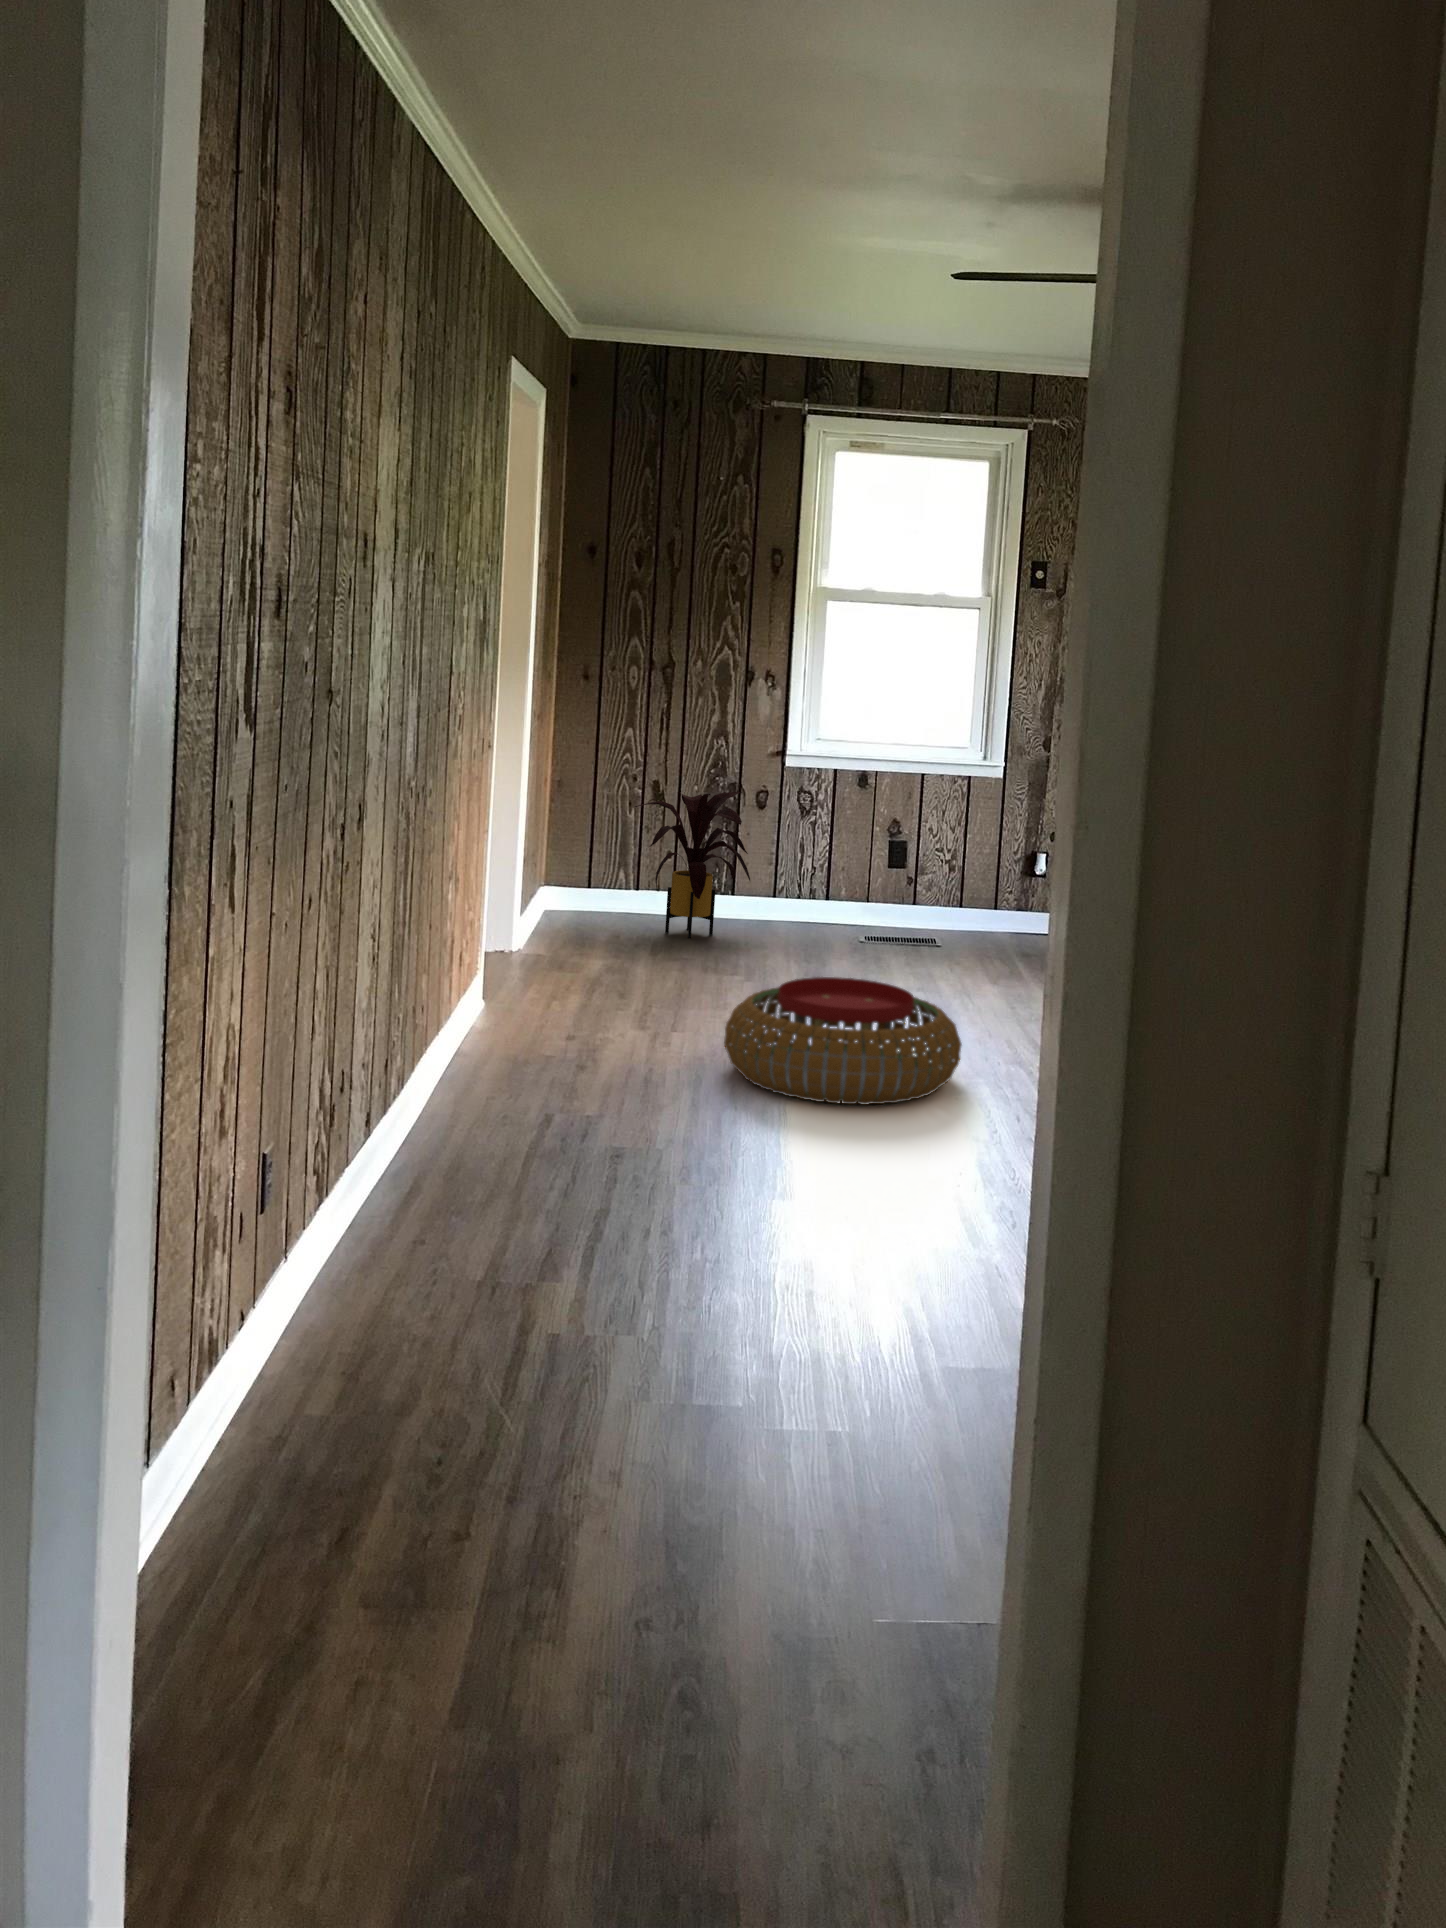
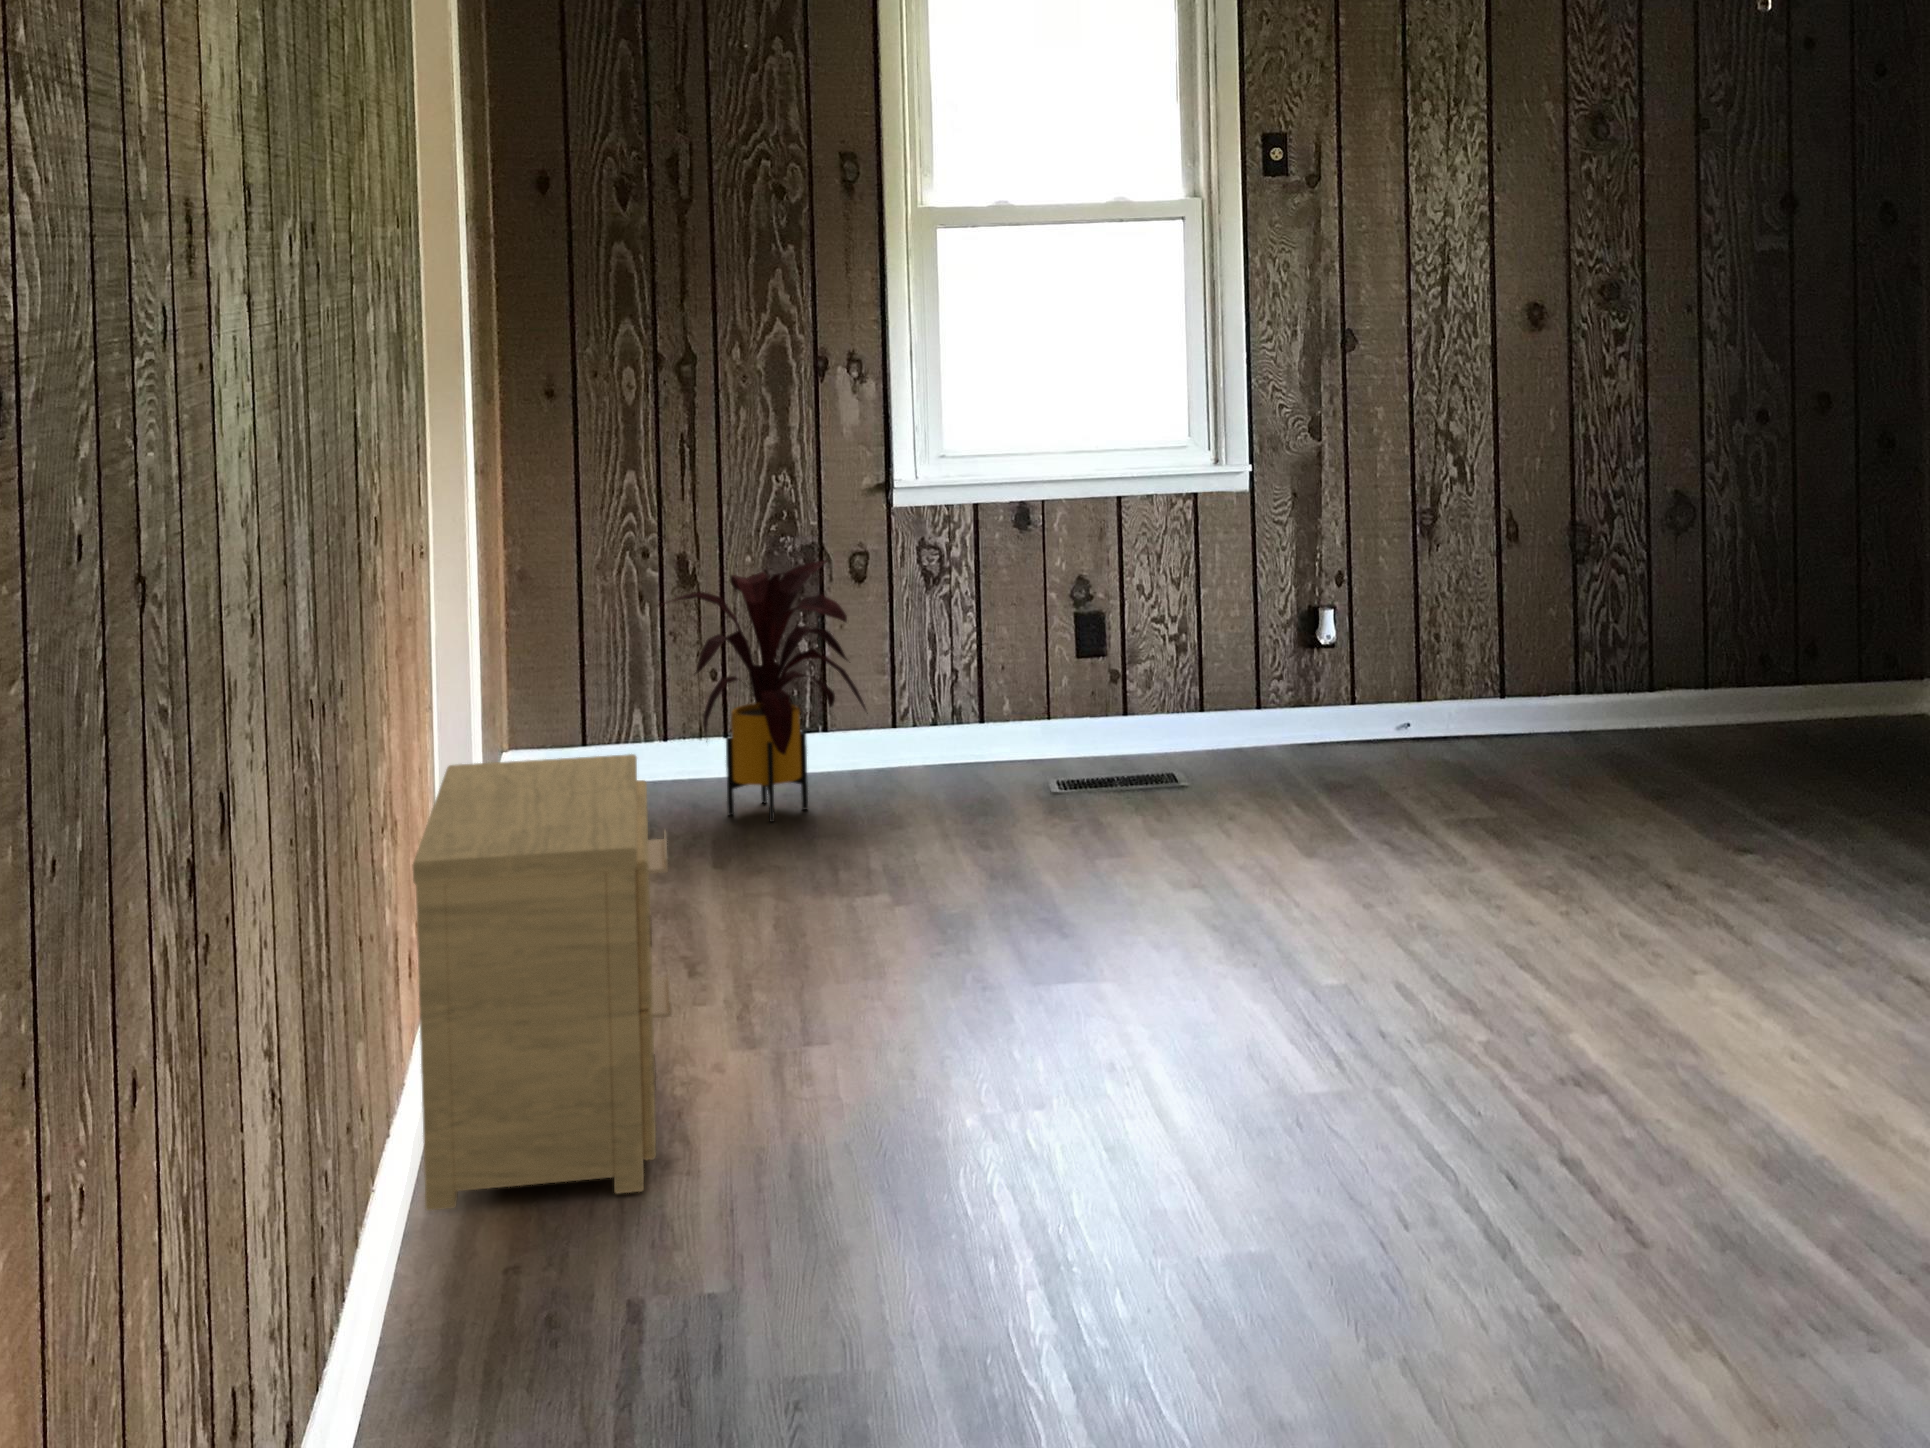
side table: none [454,859,602,1076] -> present [413,754,672,1211]
pouf: present [724,977,962,1105] -> none [924,914,1366,1186]

